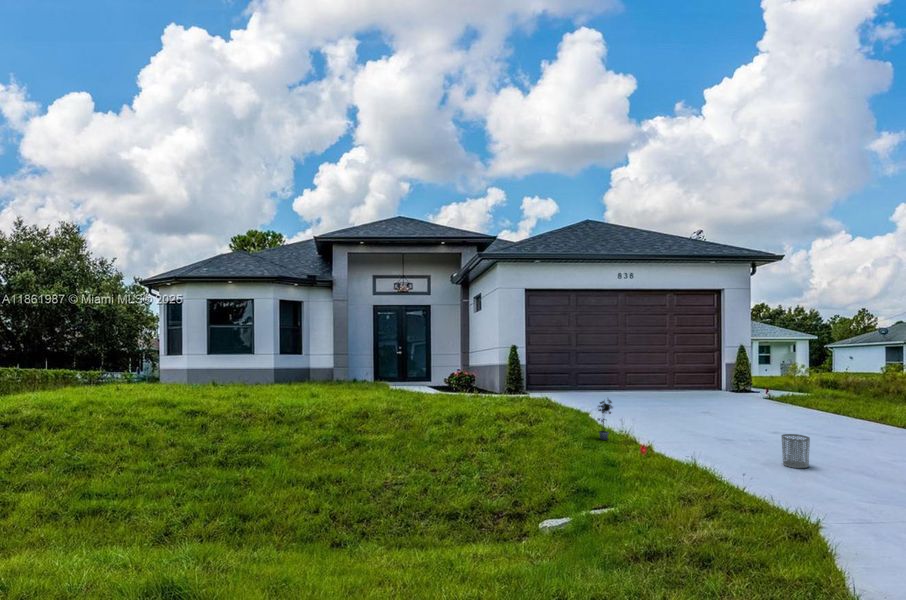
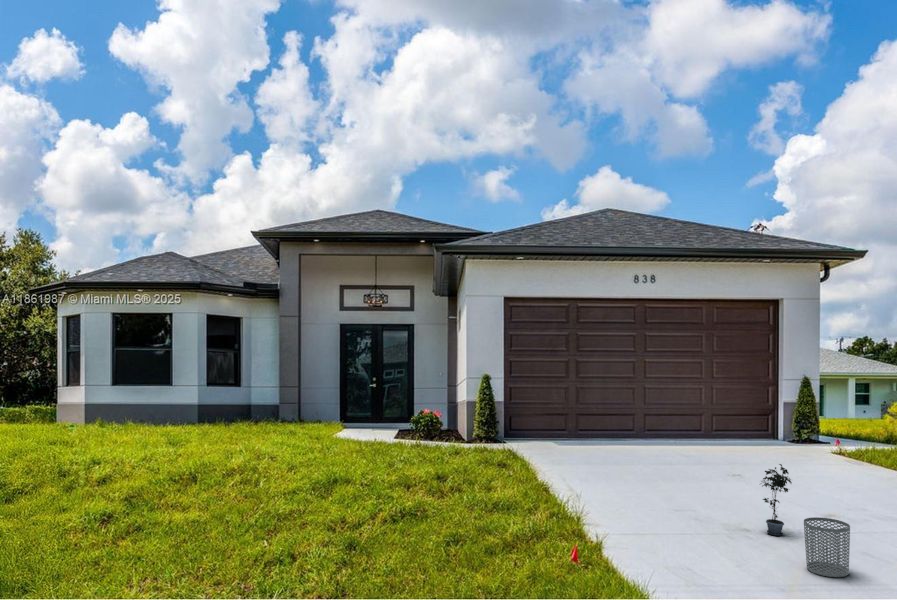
potted plant: present [598,399,613,440] -> present [763,464,792,536]

